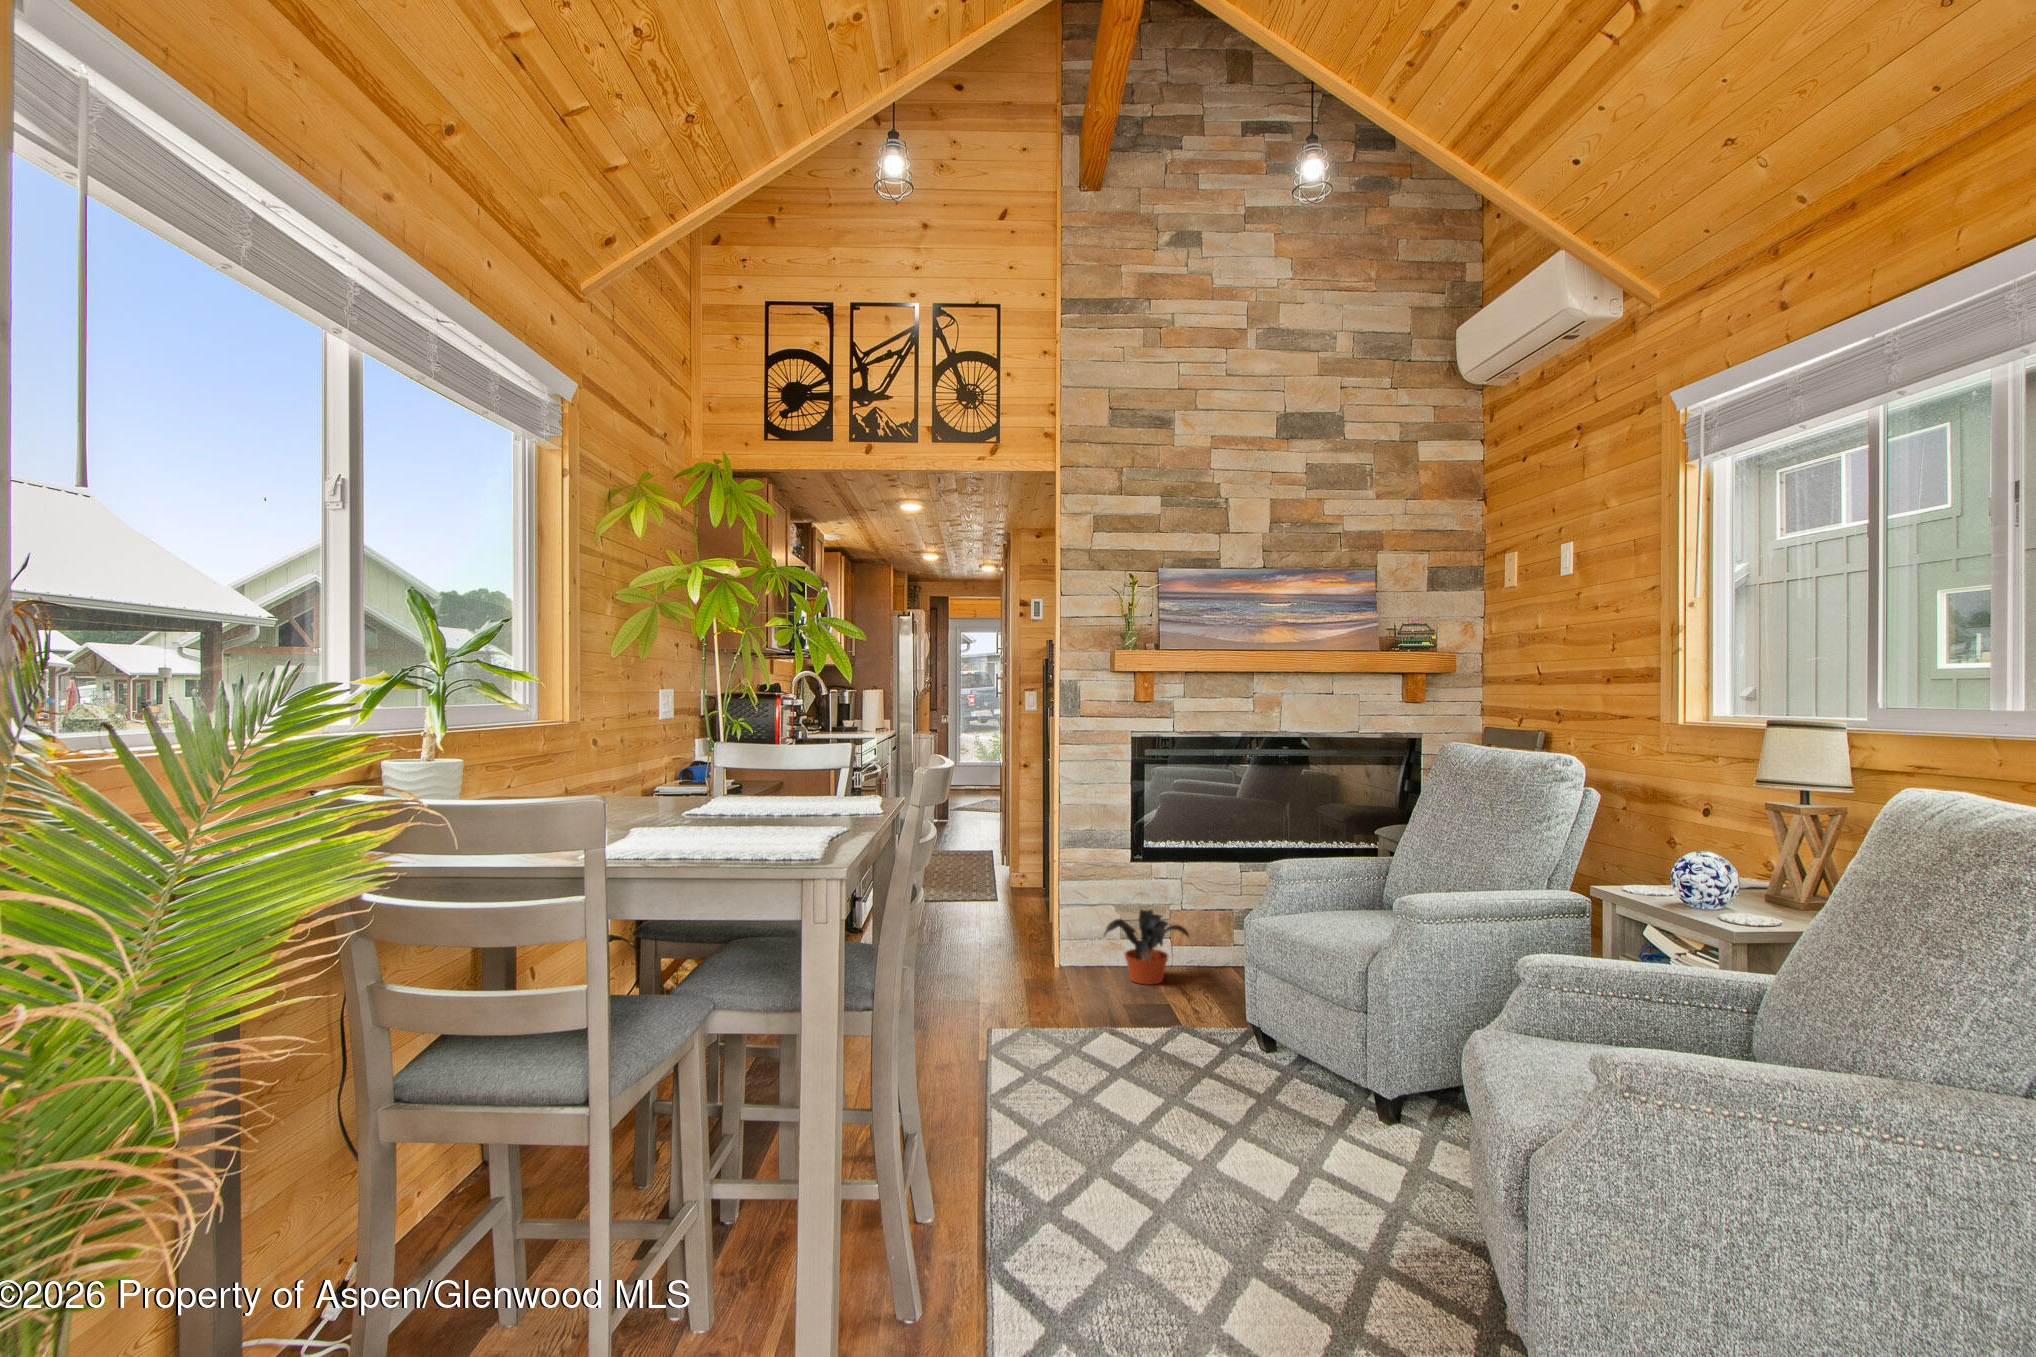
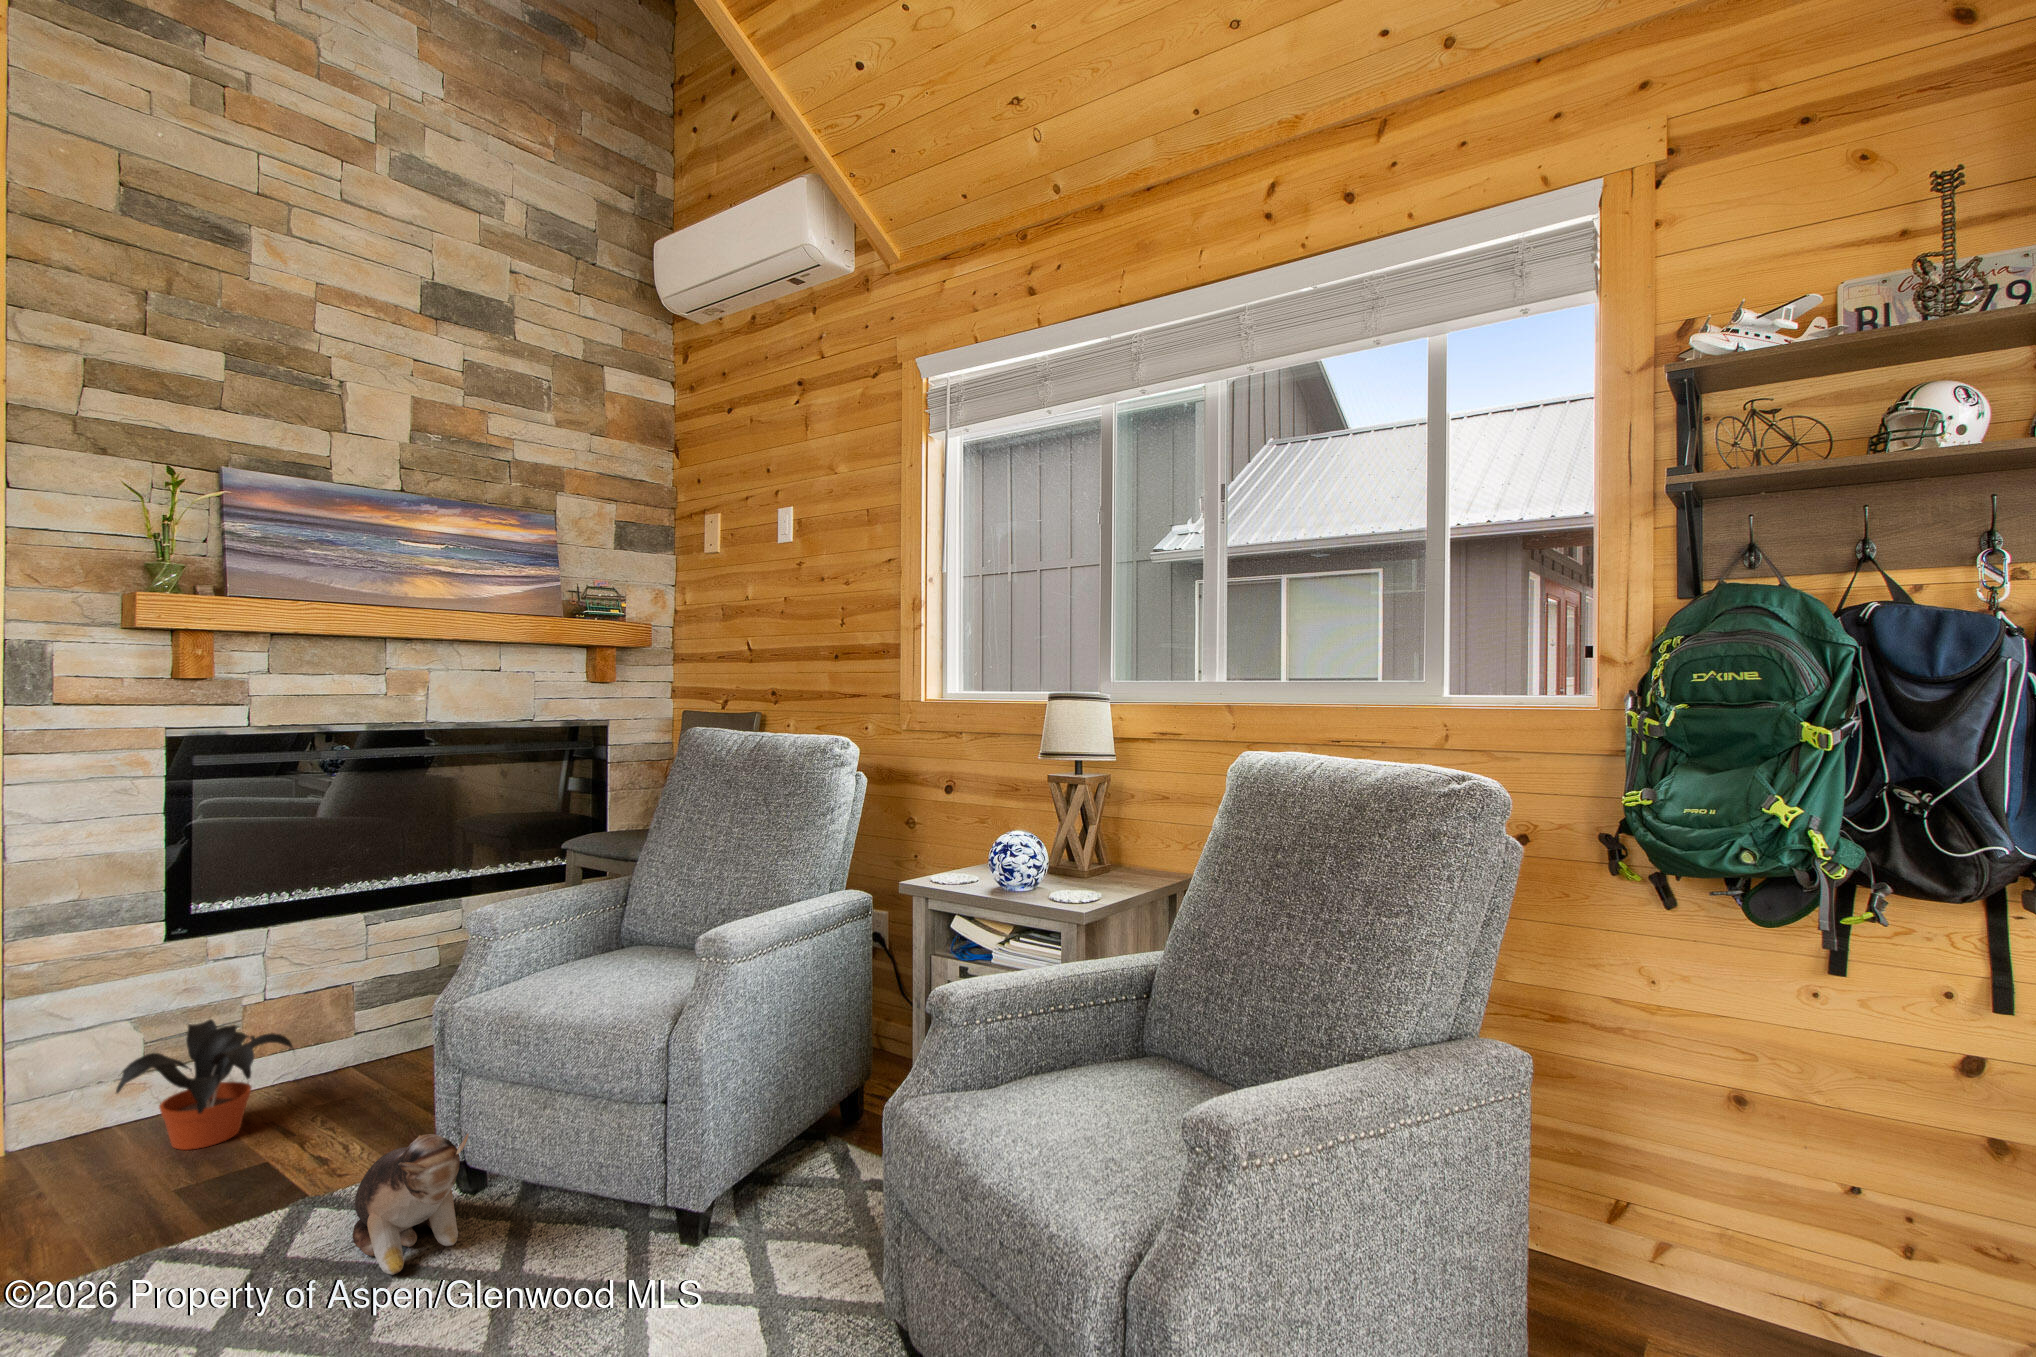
plush toy: none [1192,994,1247,1080] -> present [353,1134,469,1275]

